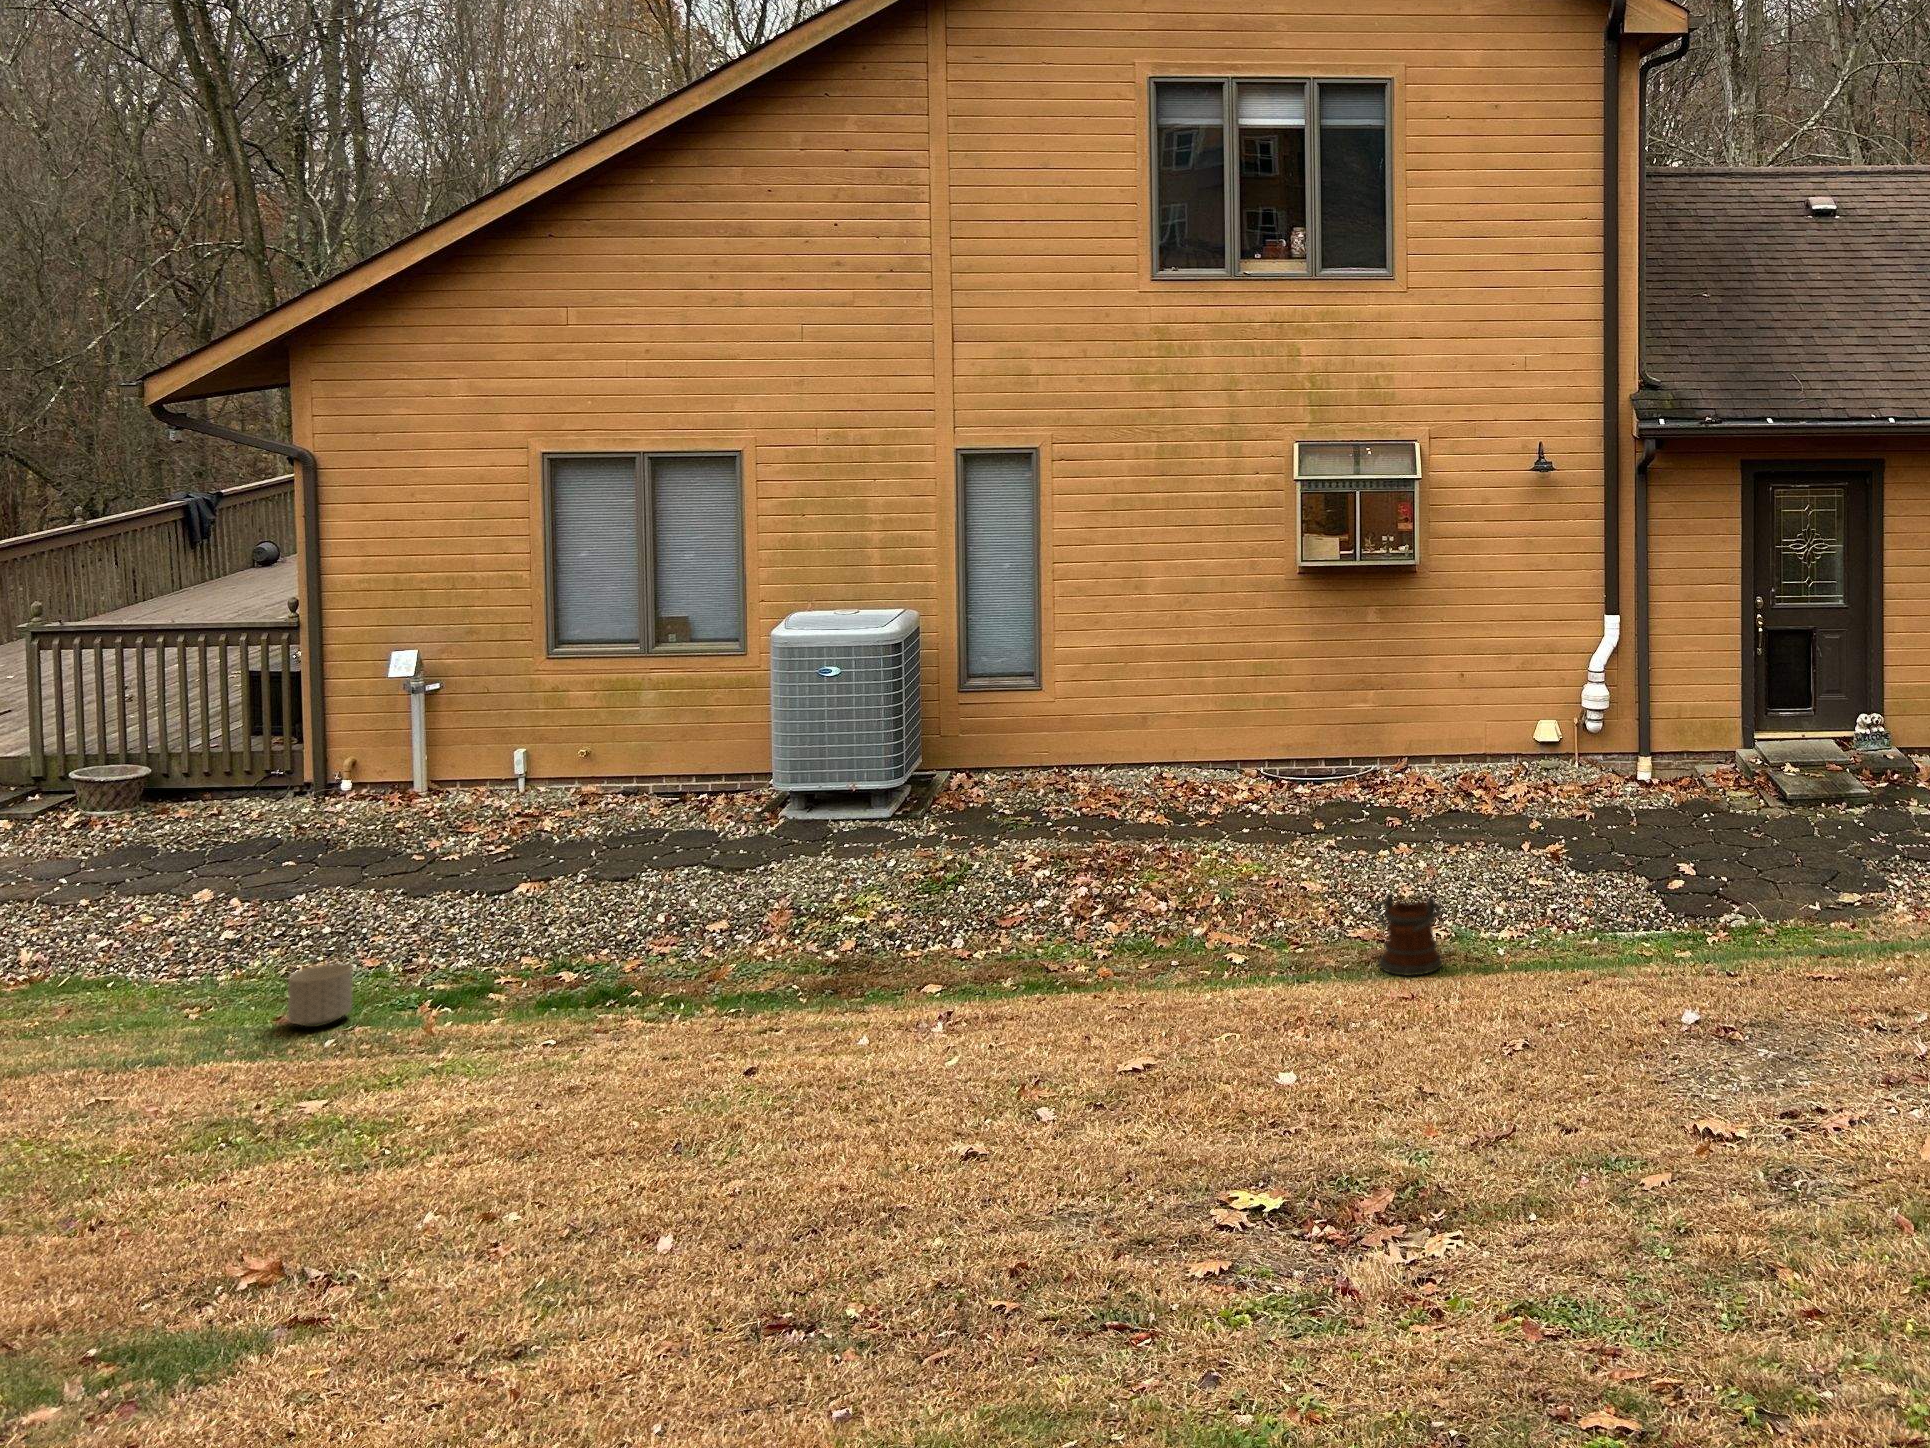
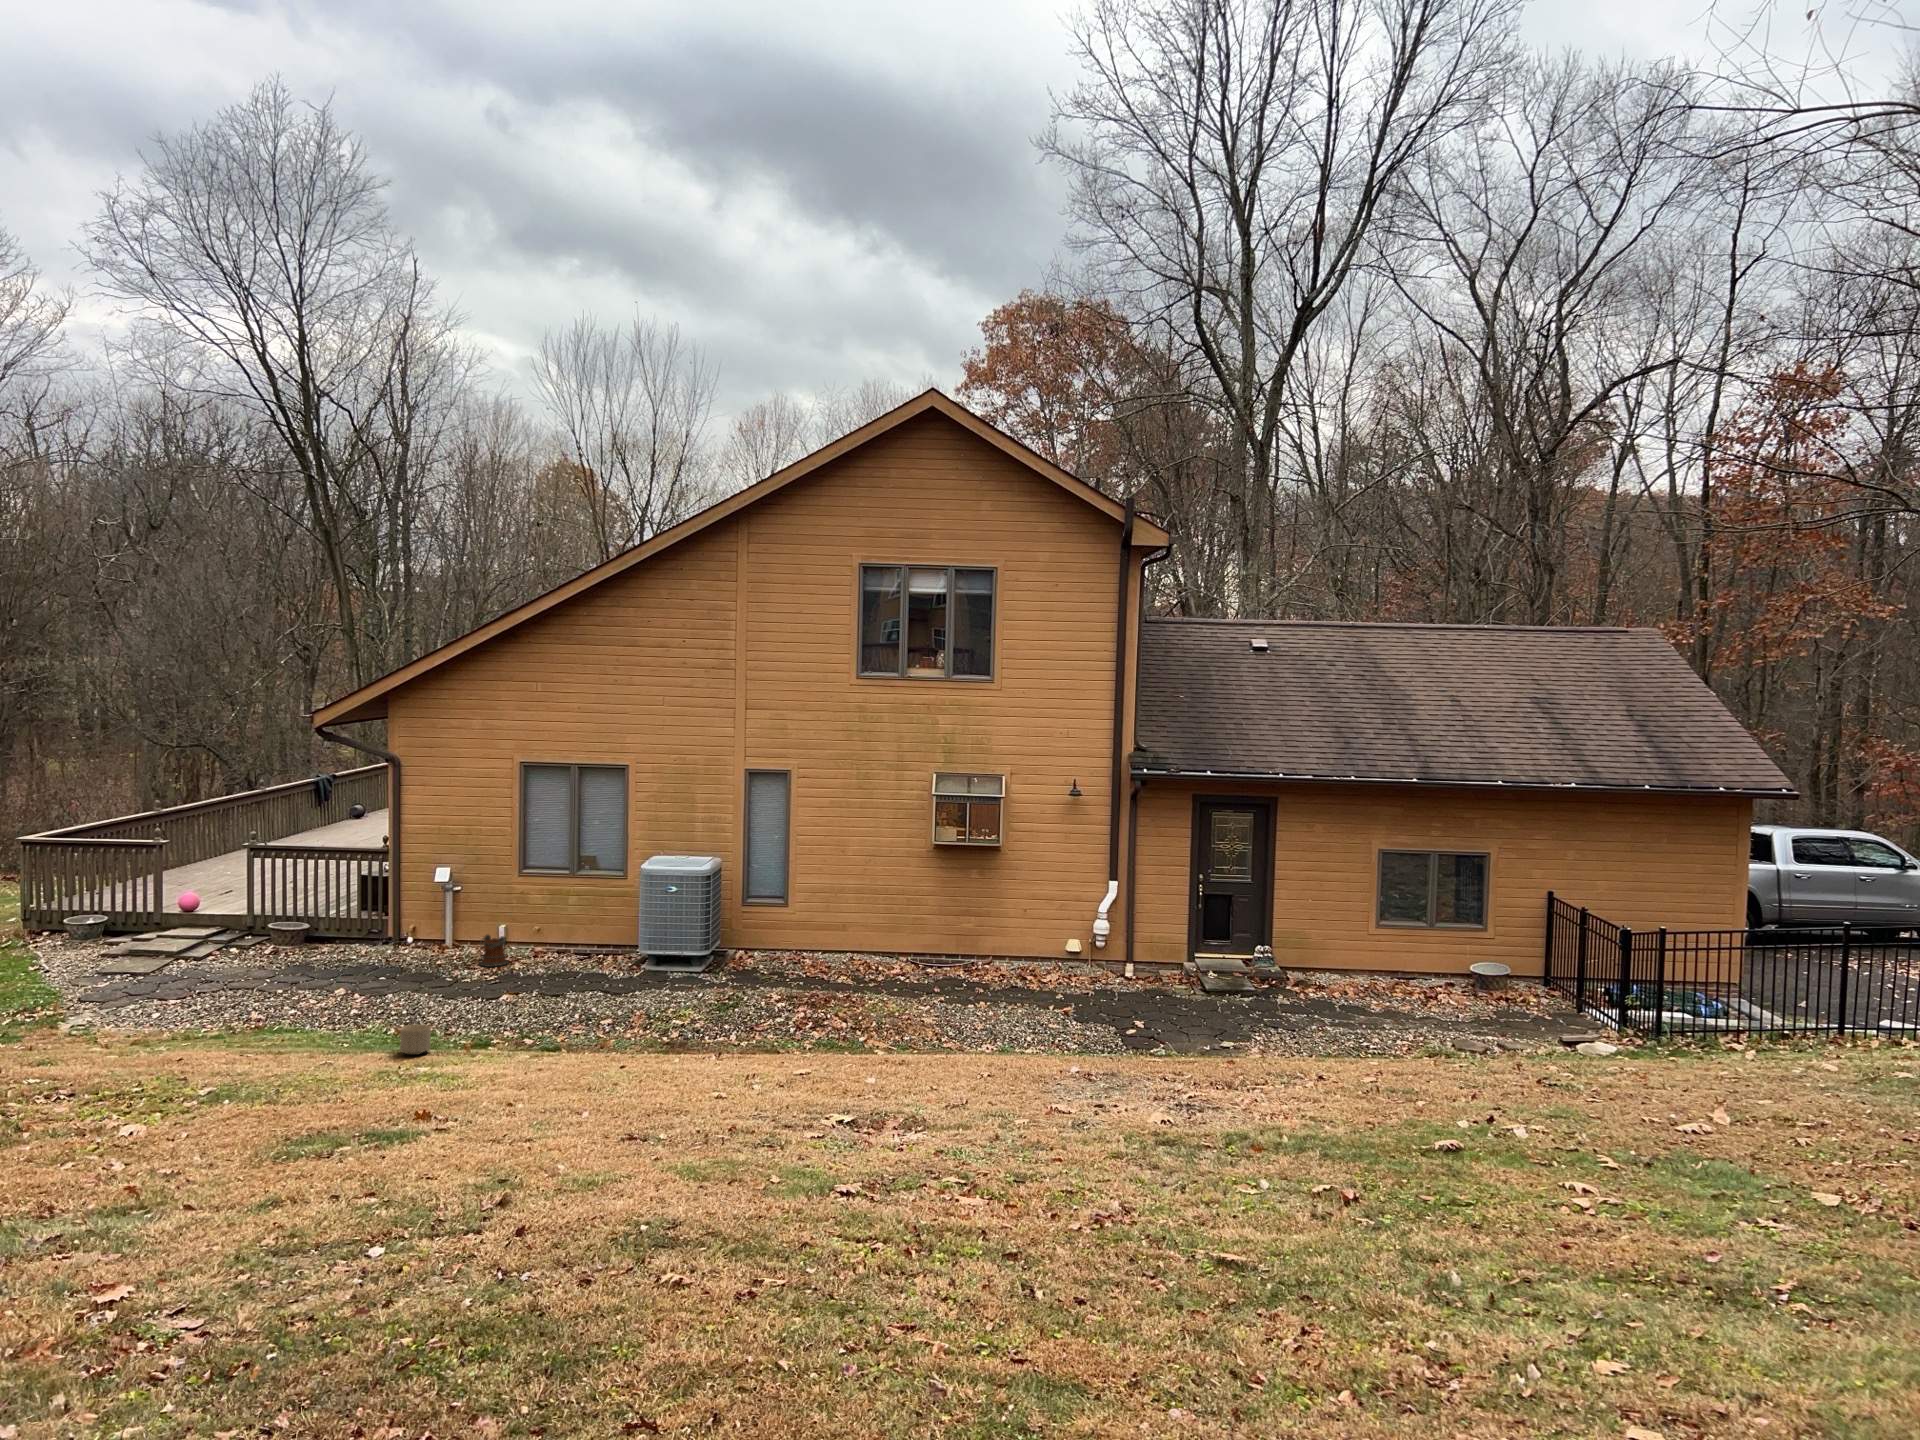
bucket: present [1376,894,1443,976] -> present [479,935,508,967]

